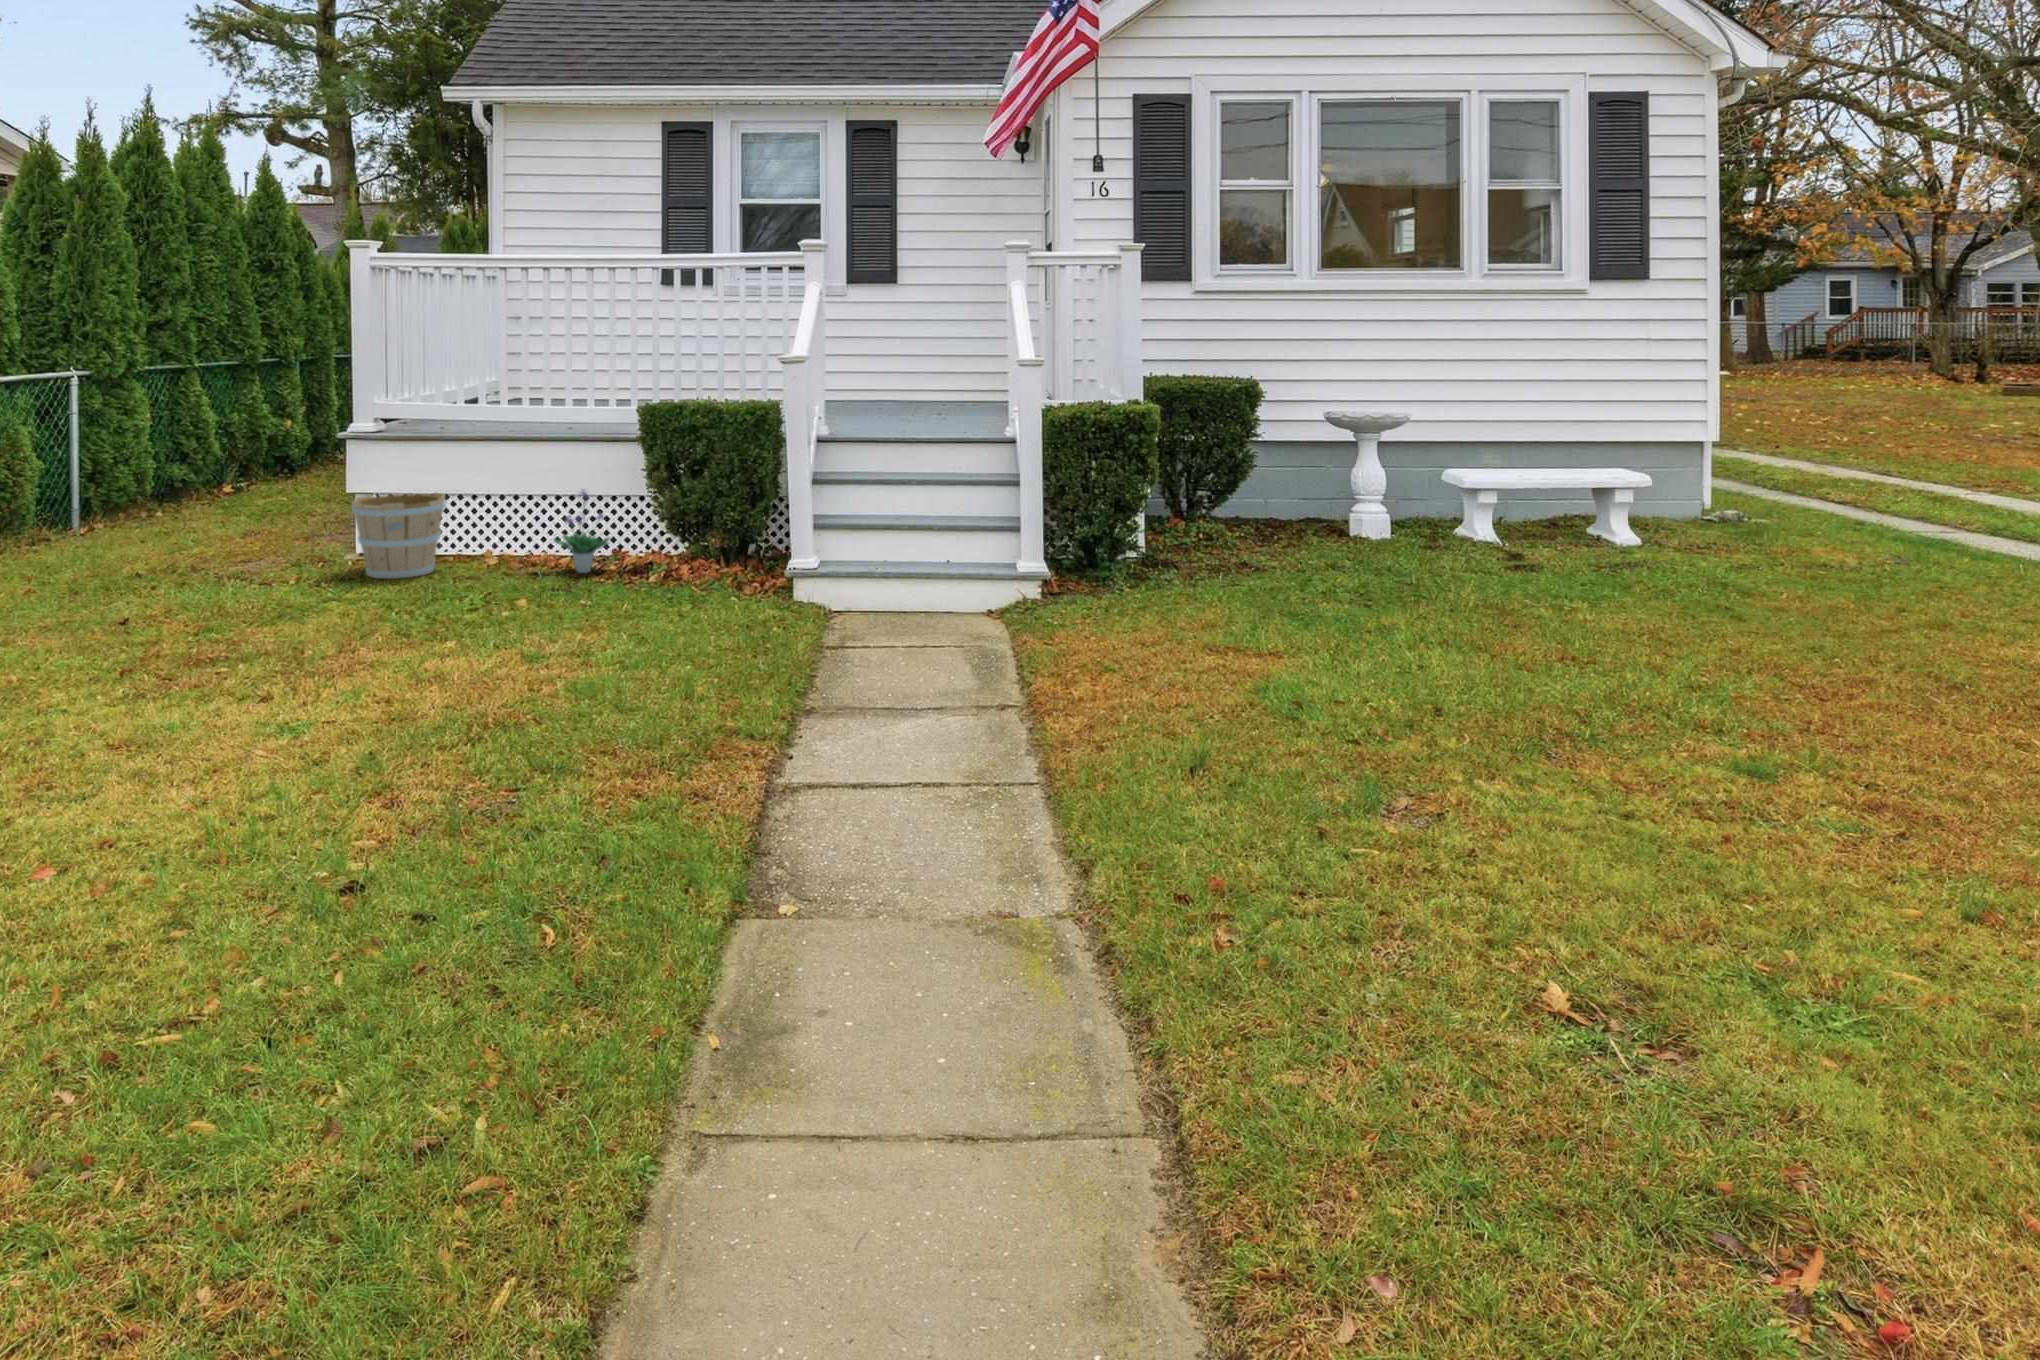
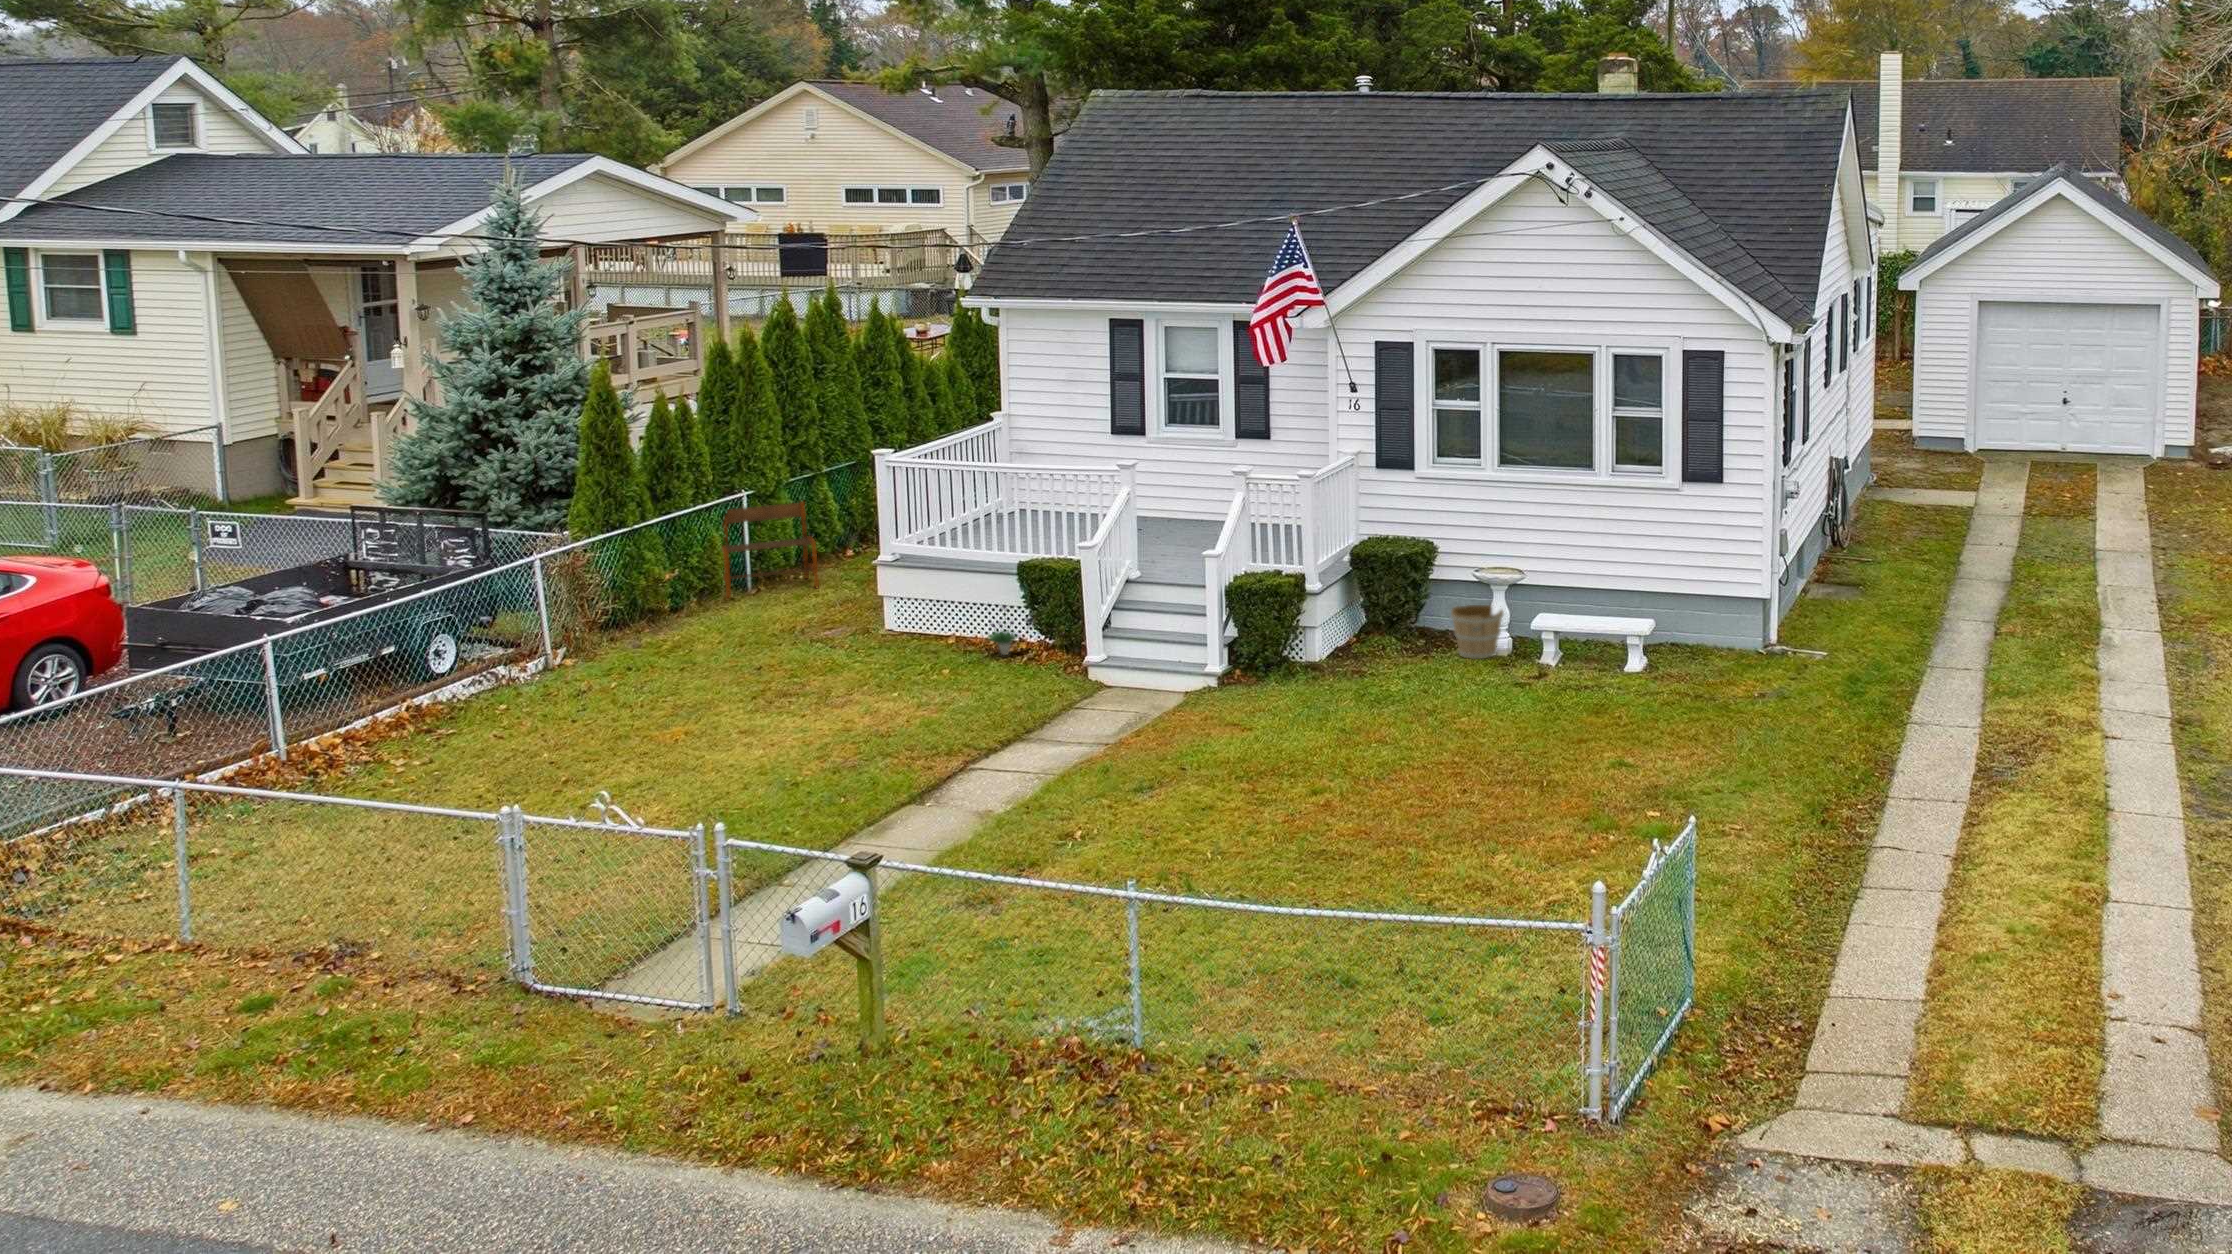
bench: none [38,391,201,529] -> present [721,502,819,597]
wooden bucket: present [352,493,446,579] -> present [1451,605,1503,659]

